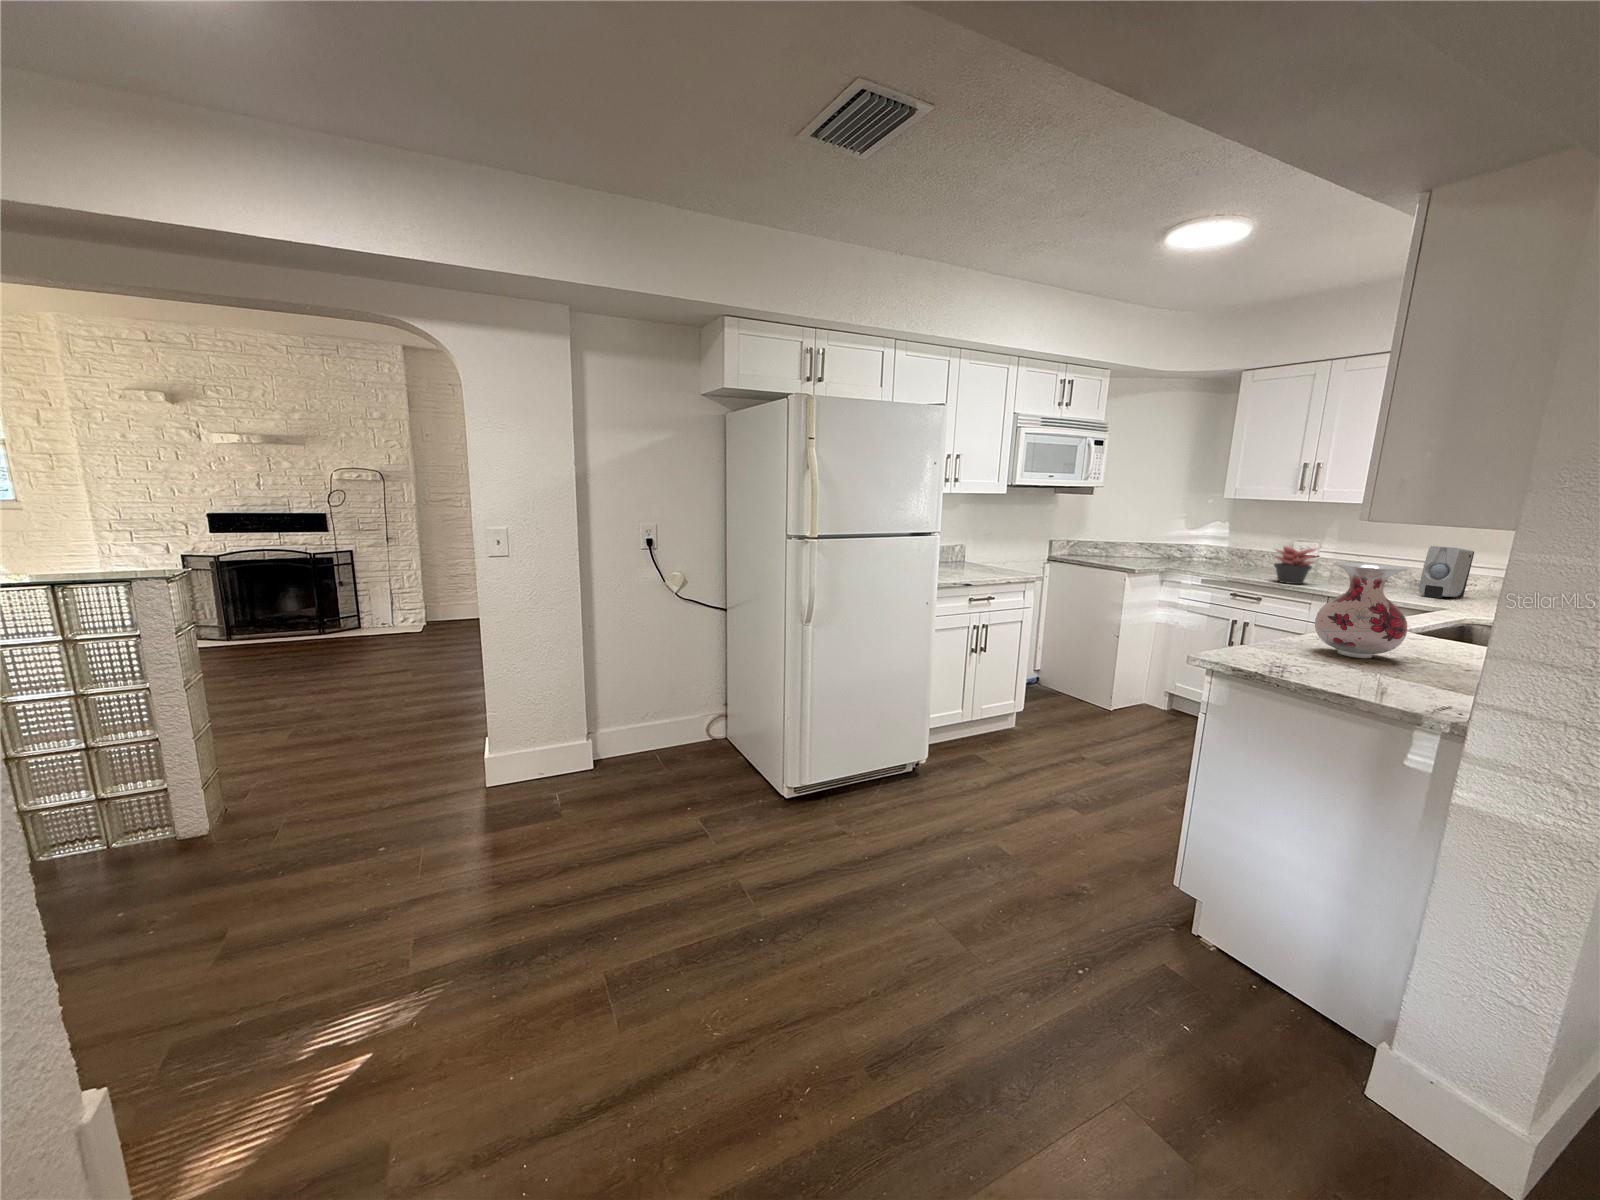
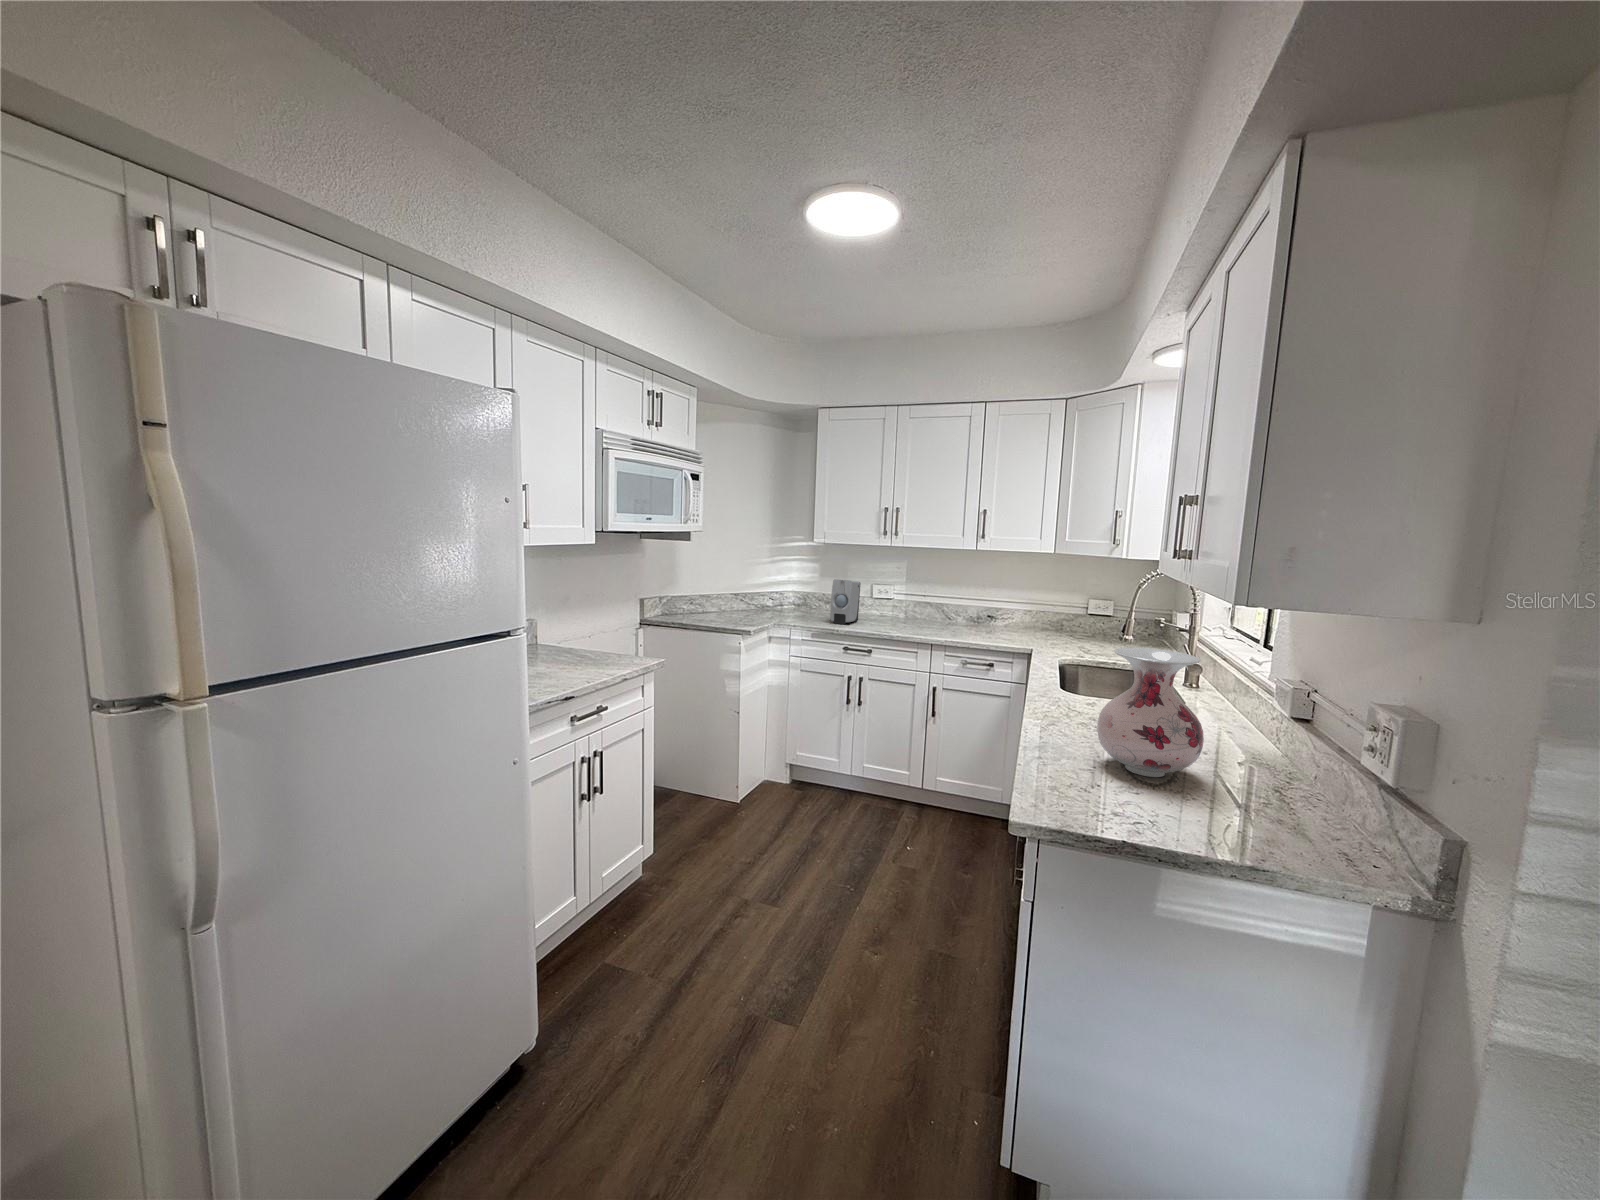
succulent plant: present [1274,546,1317,584] -> none [873,592,910,632]
soap dispenser: present [1419,546,1474,598] -> present [830,579,861,624]

